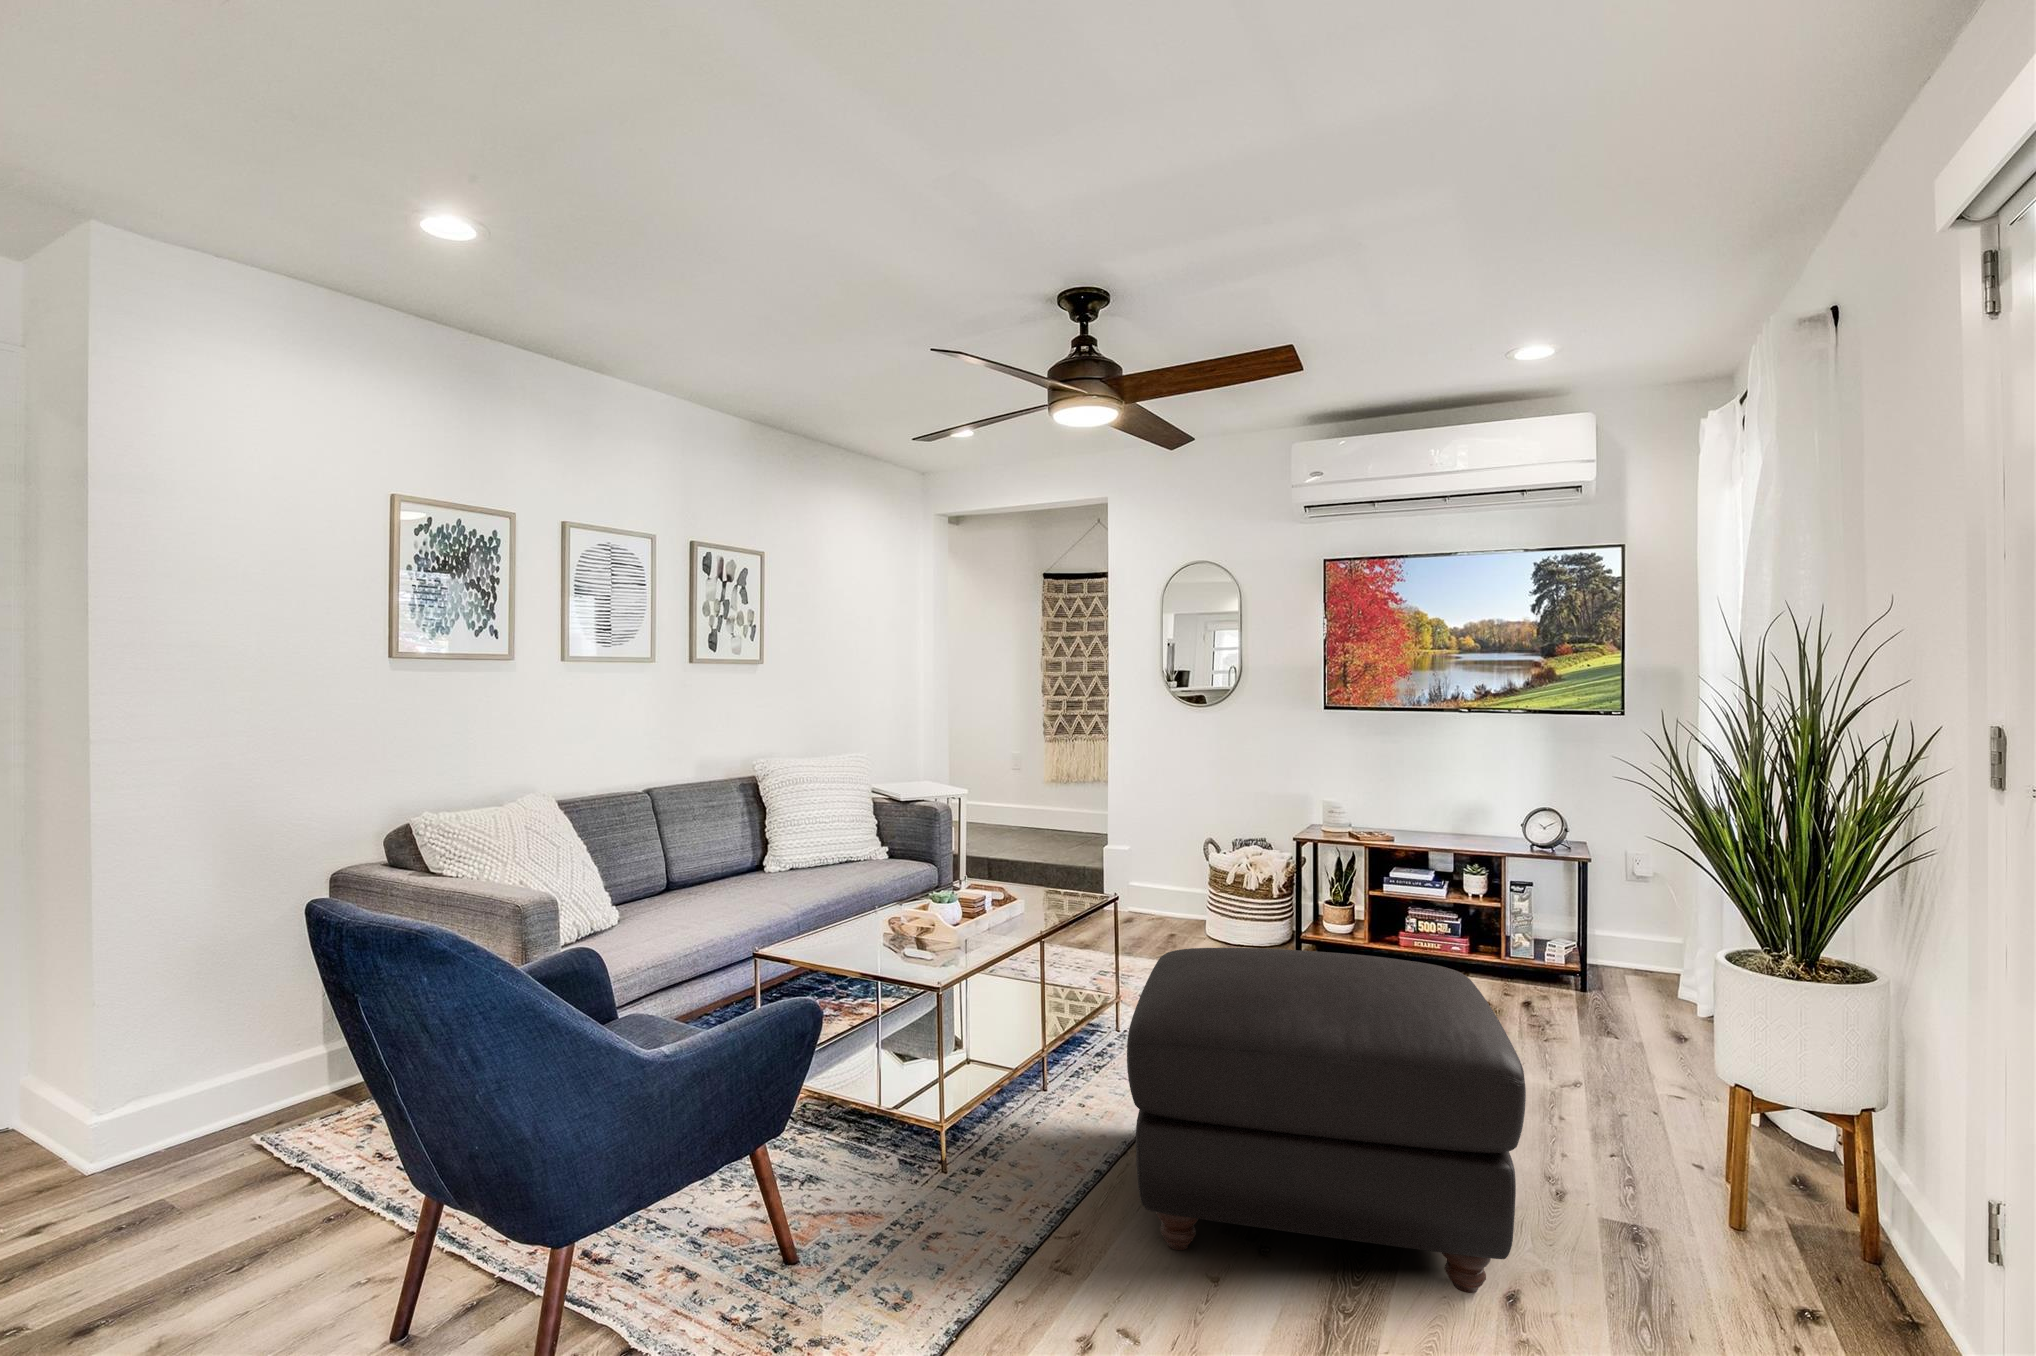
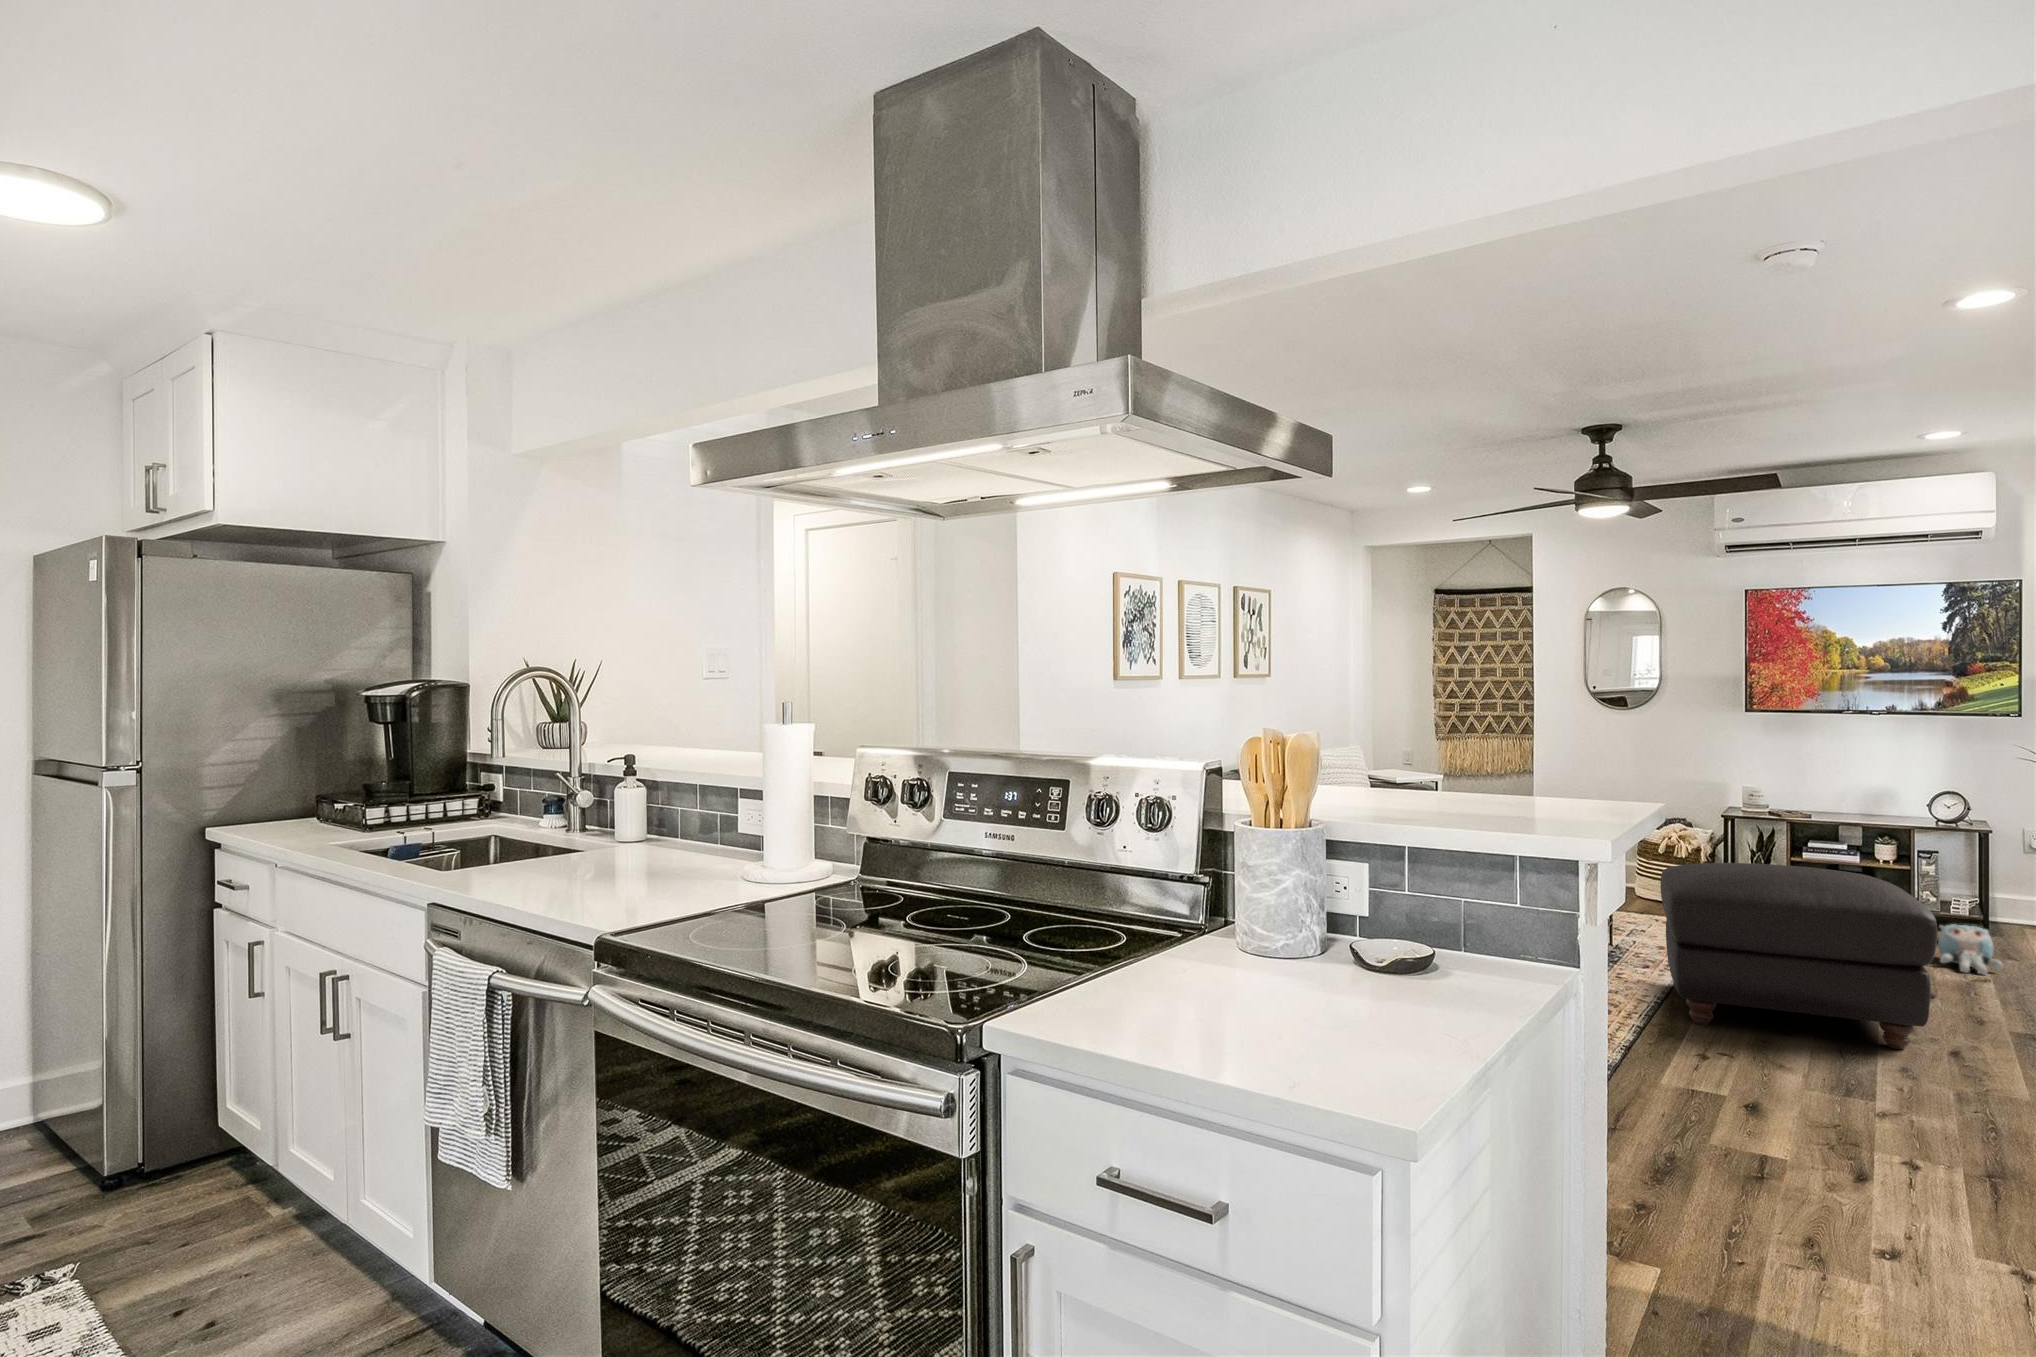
plush toy: none [1530,992,1604,1067] -> present [1939,924,2003,975]

